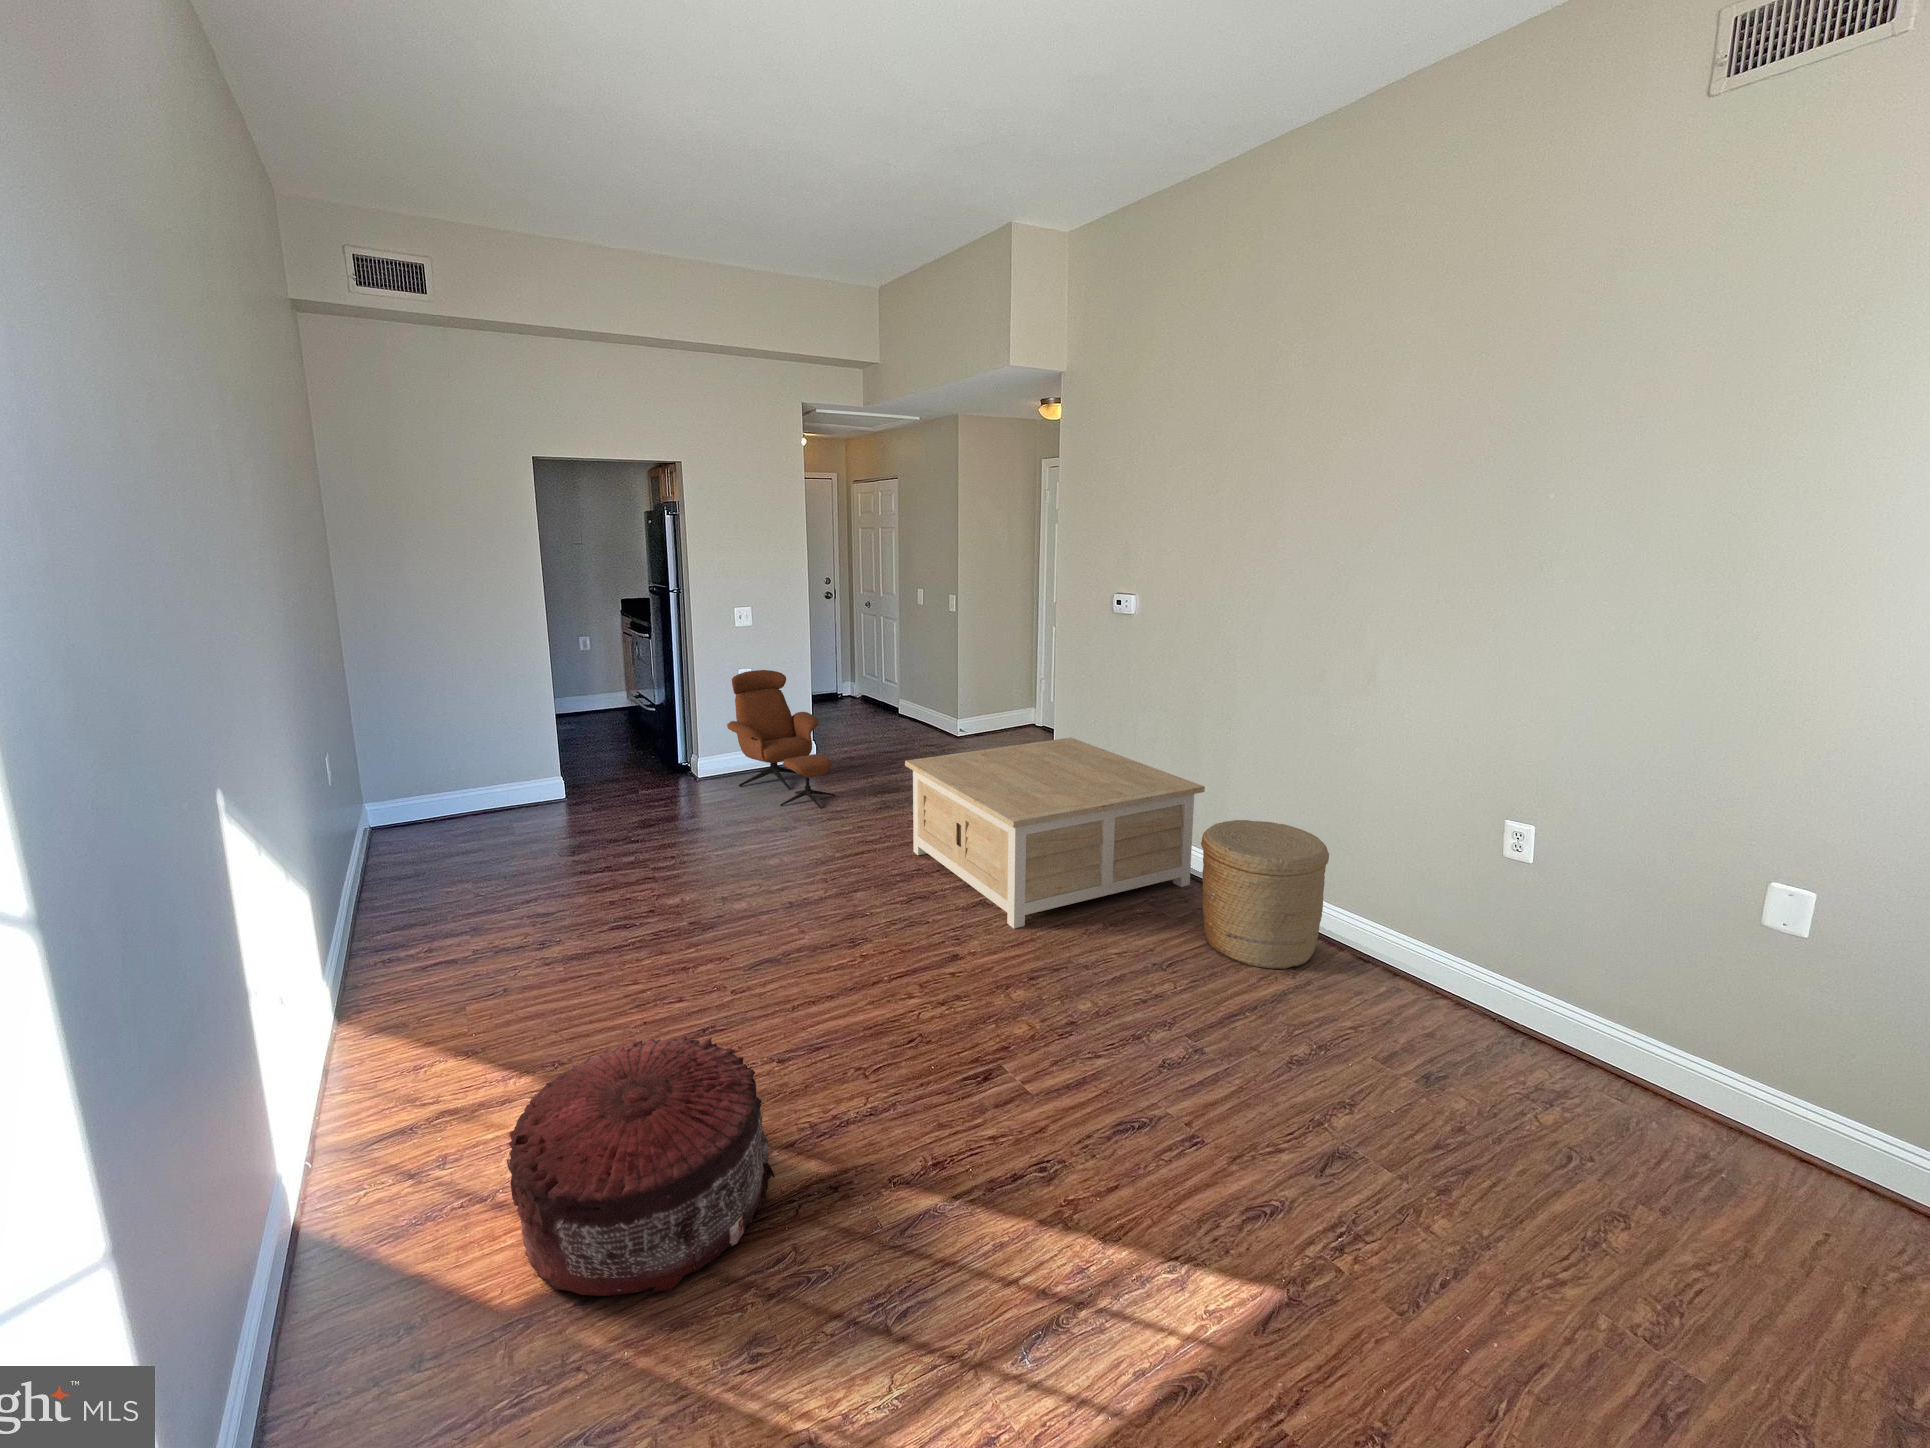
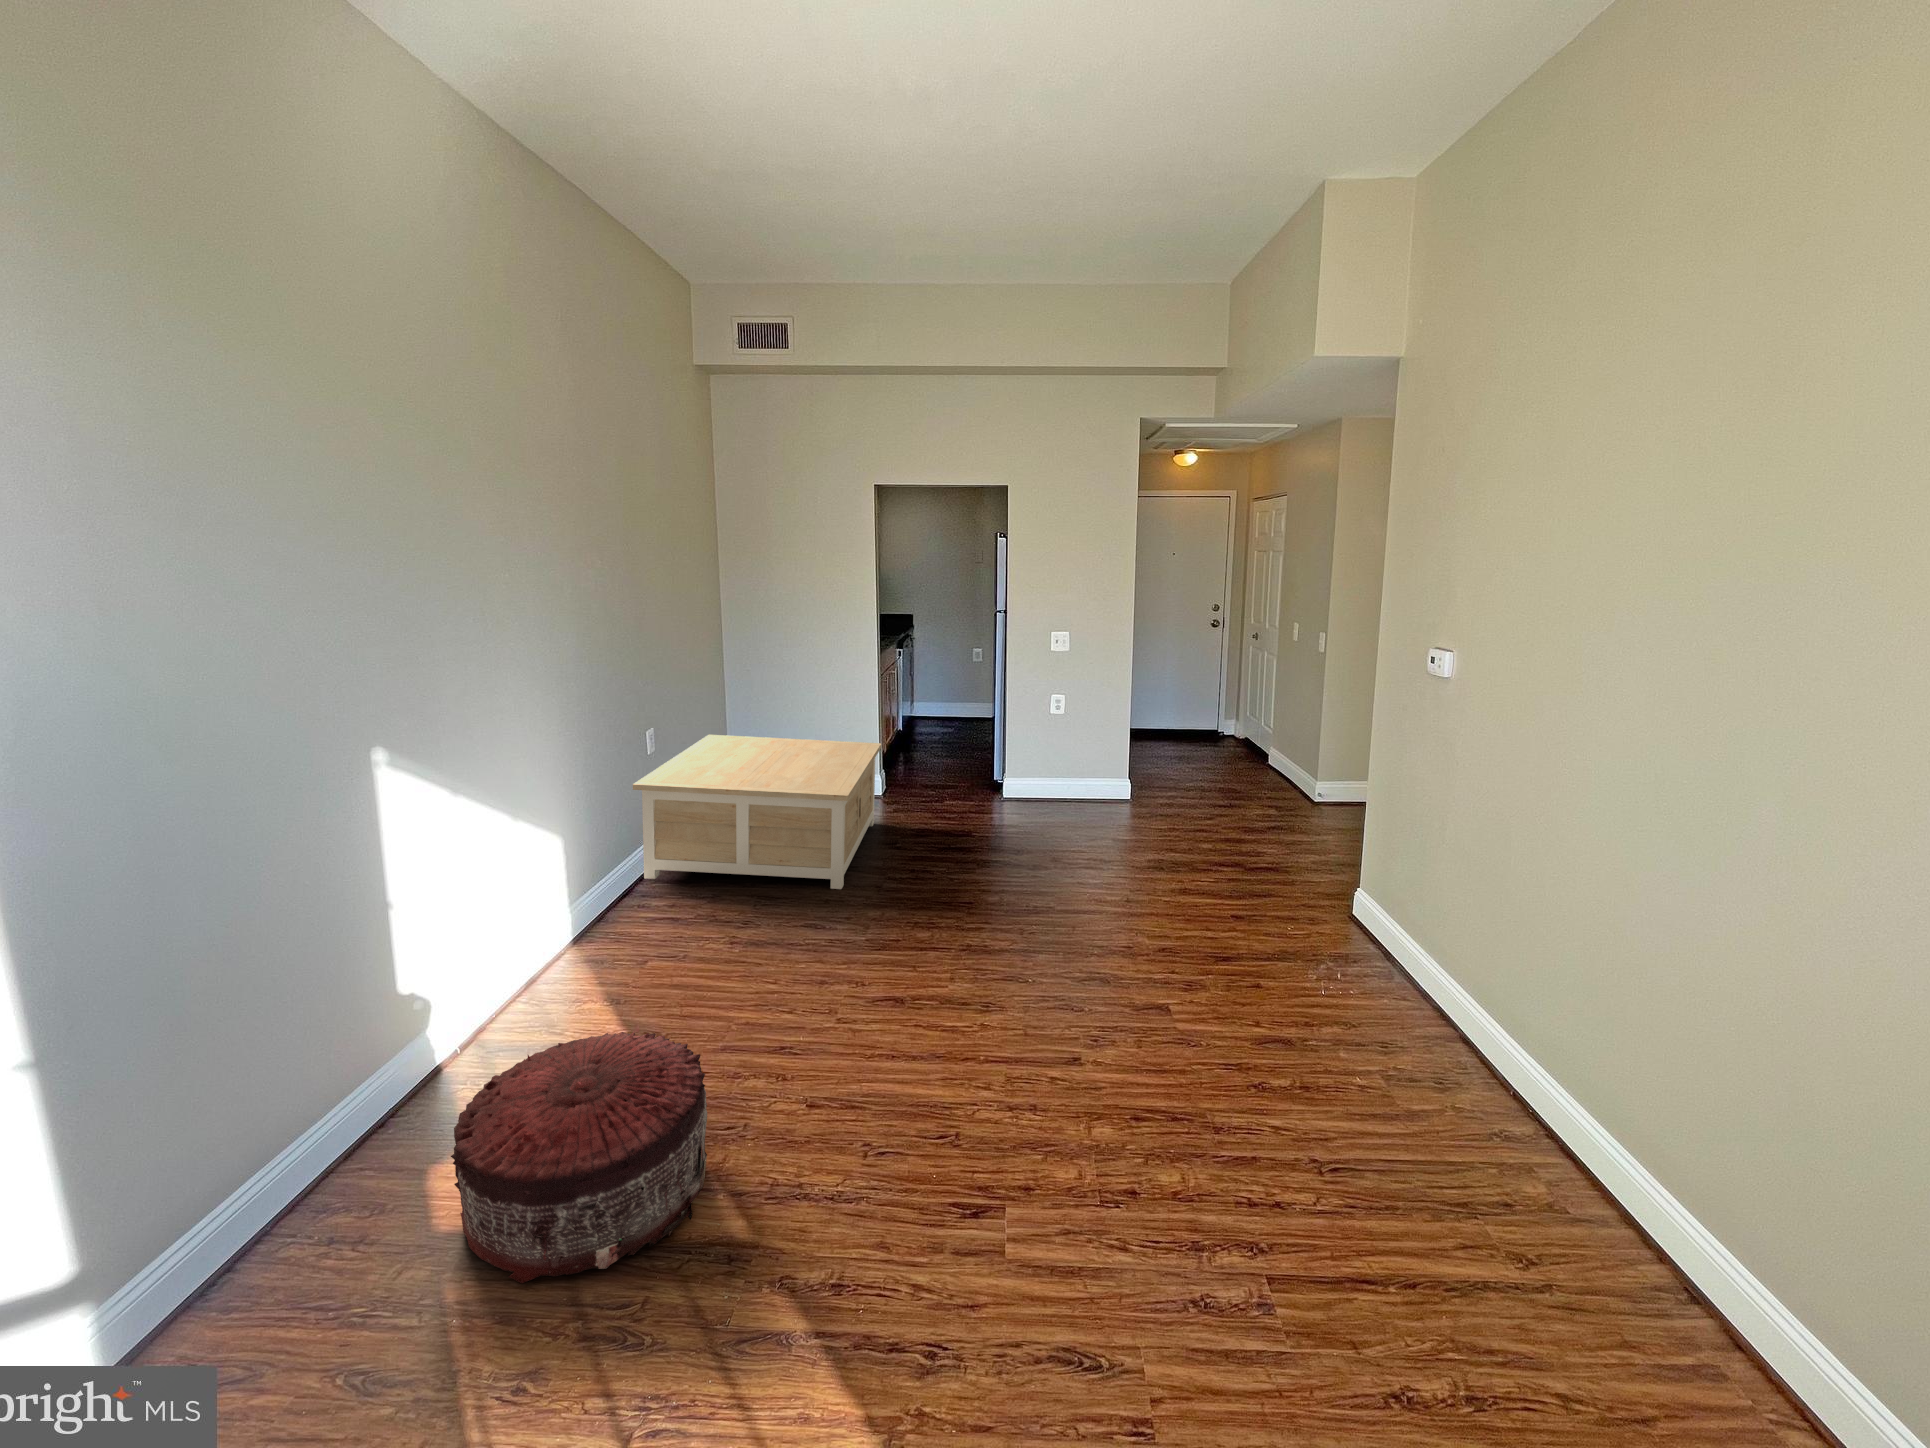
lounge chair: present [727,670,835,808] -> none [1035,697,1130,853]
coffee table: present [905,738,1205,928] -> present [633,735,881,889]
woven basket: present [1201,820,1329,969] -> none [1412,1002,1625,1255]

